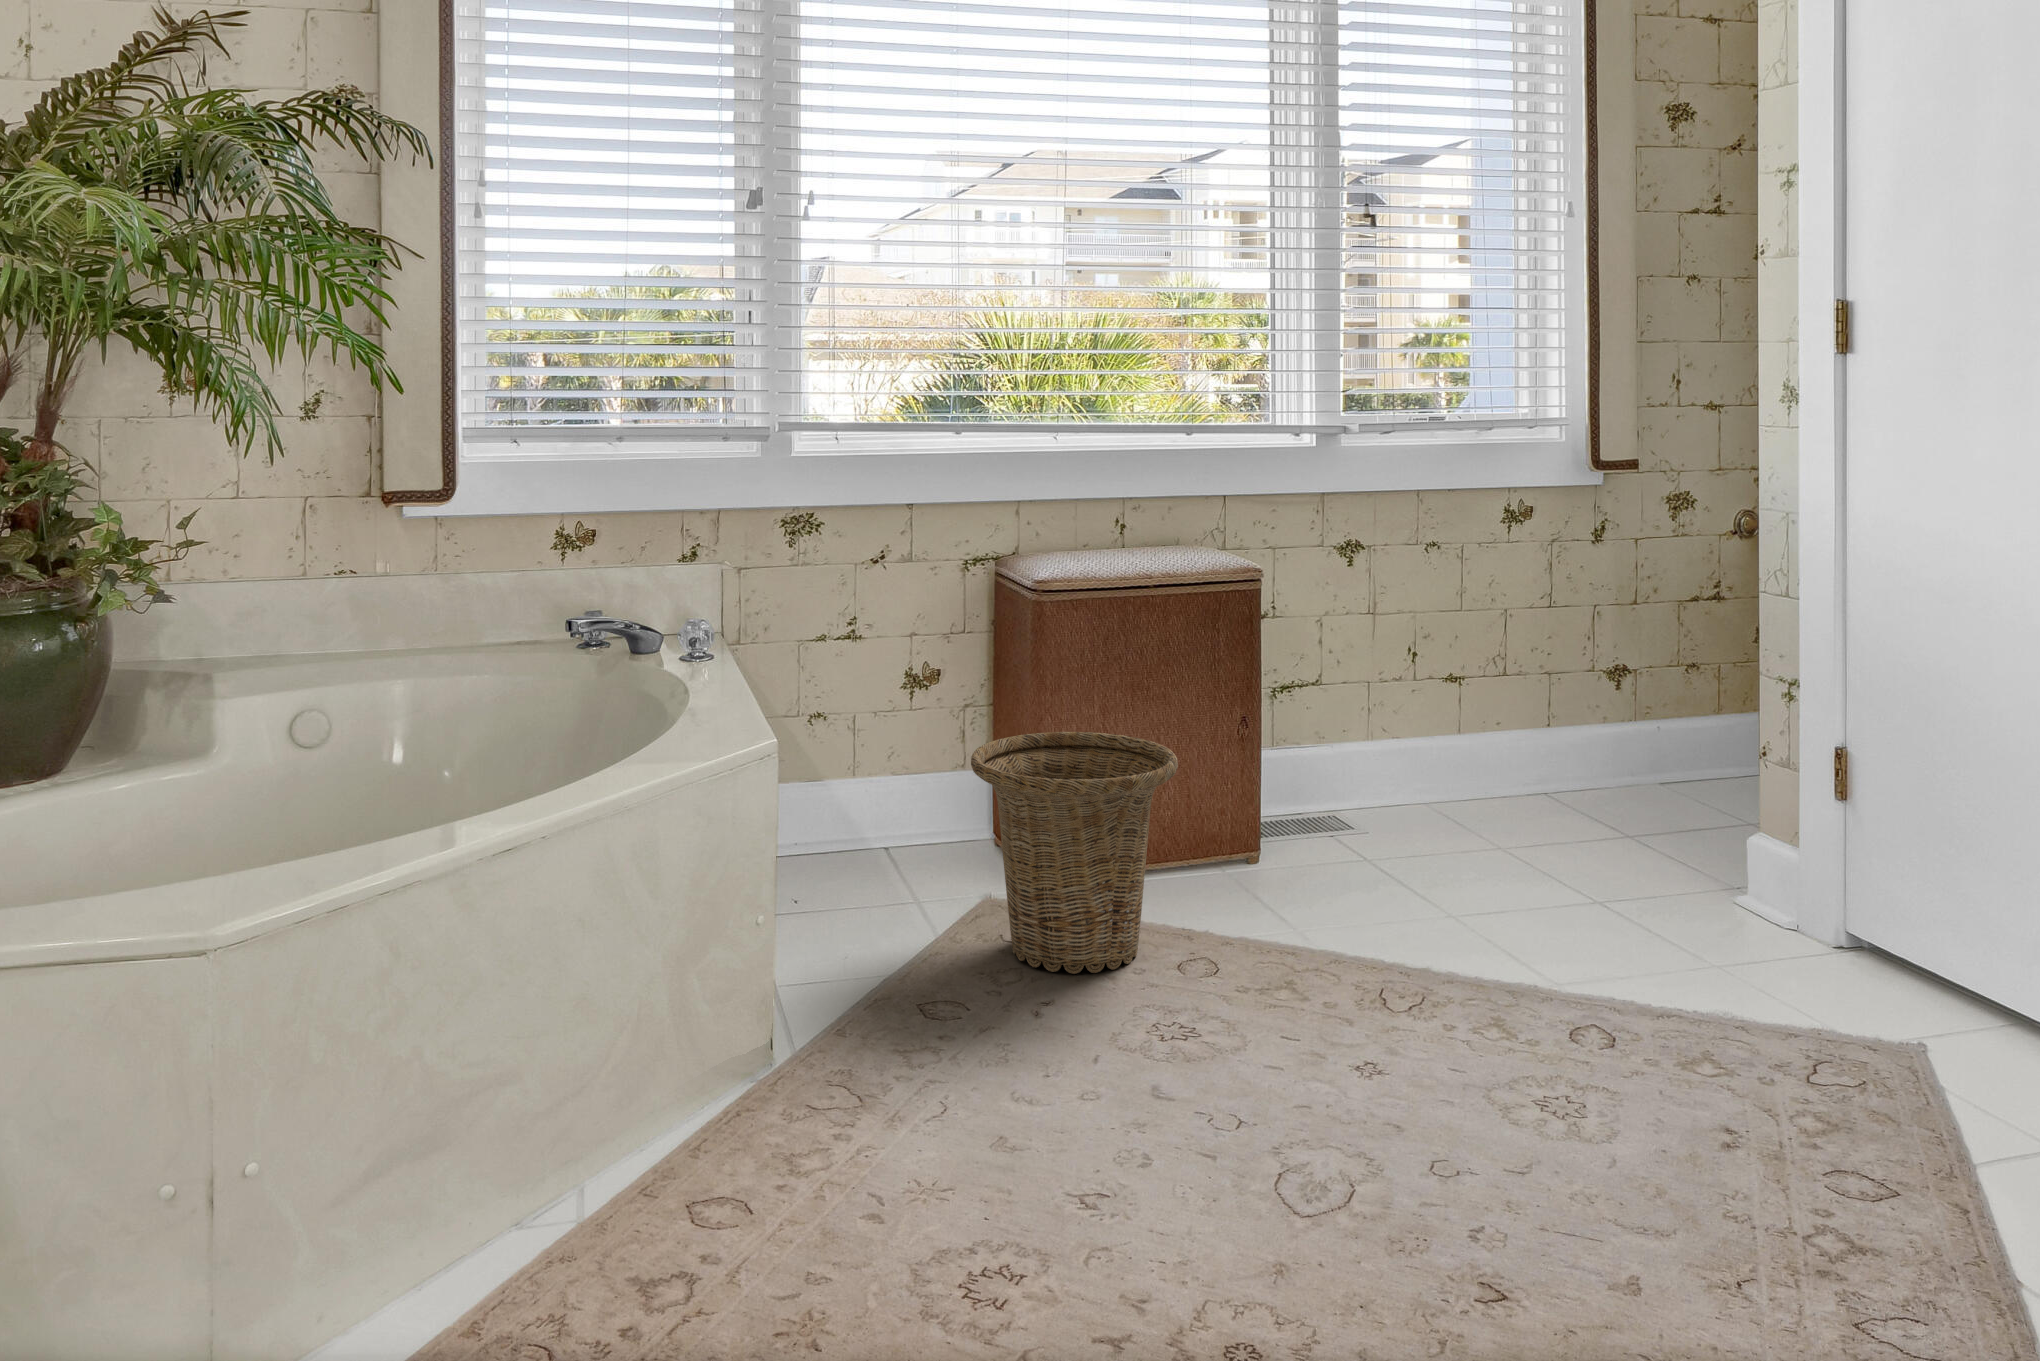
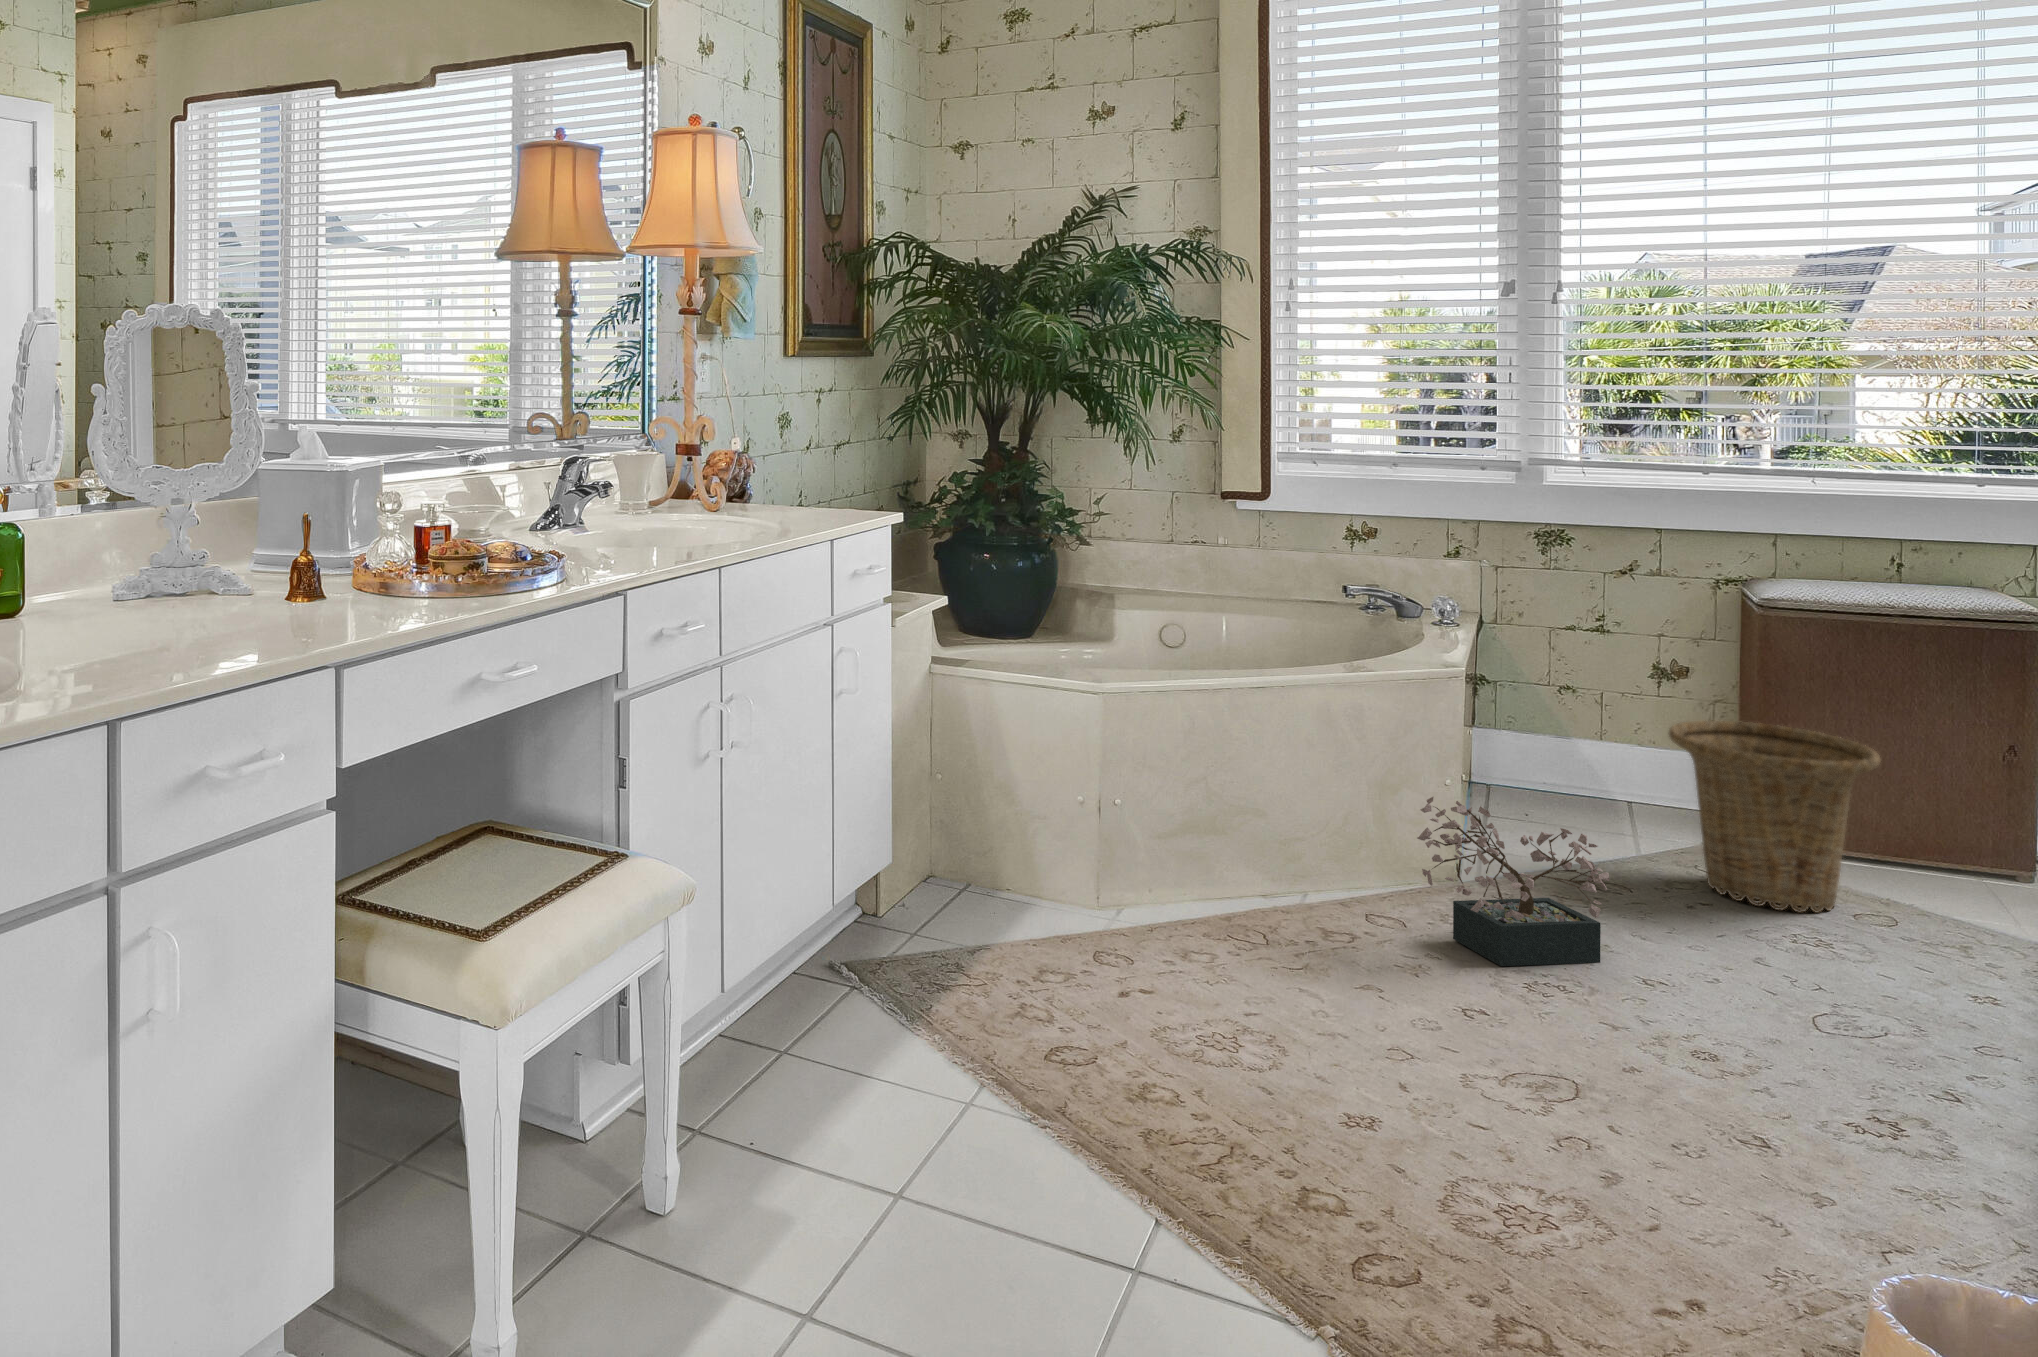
decorative plant: none [740,952,981,1216] -> present [1417,797,1609,966]

